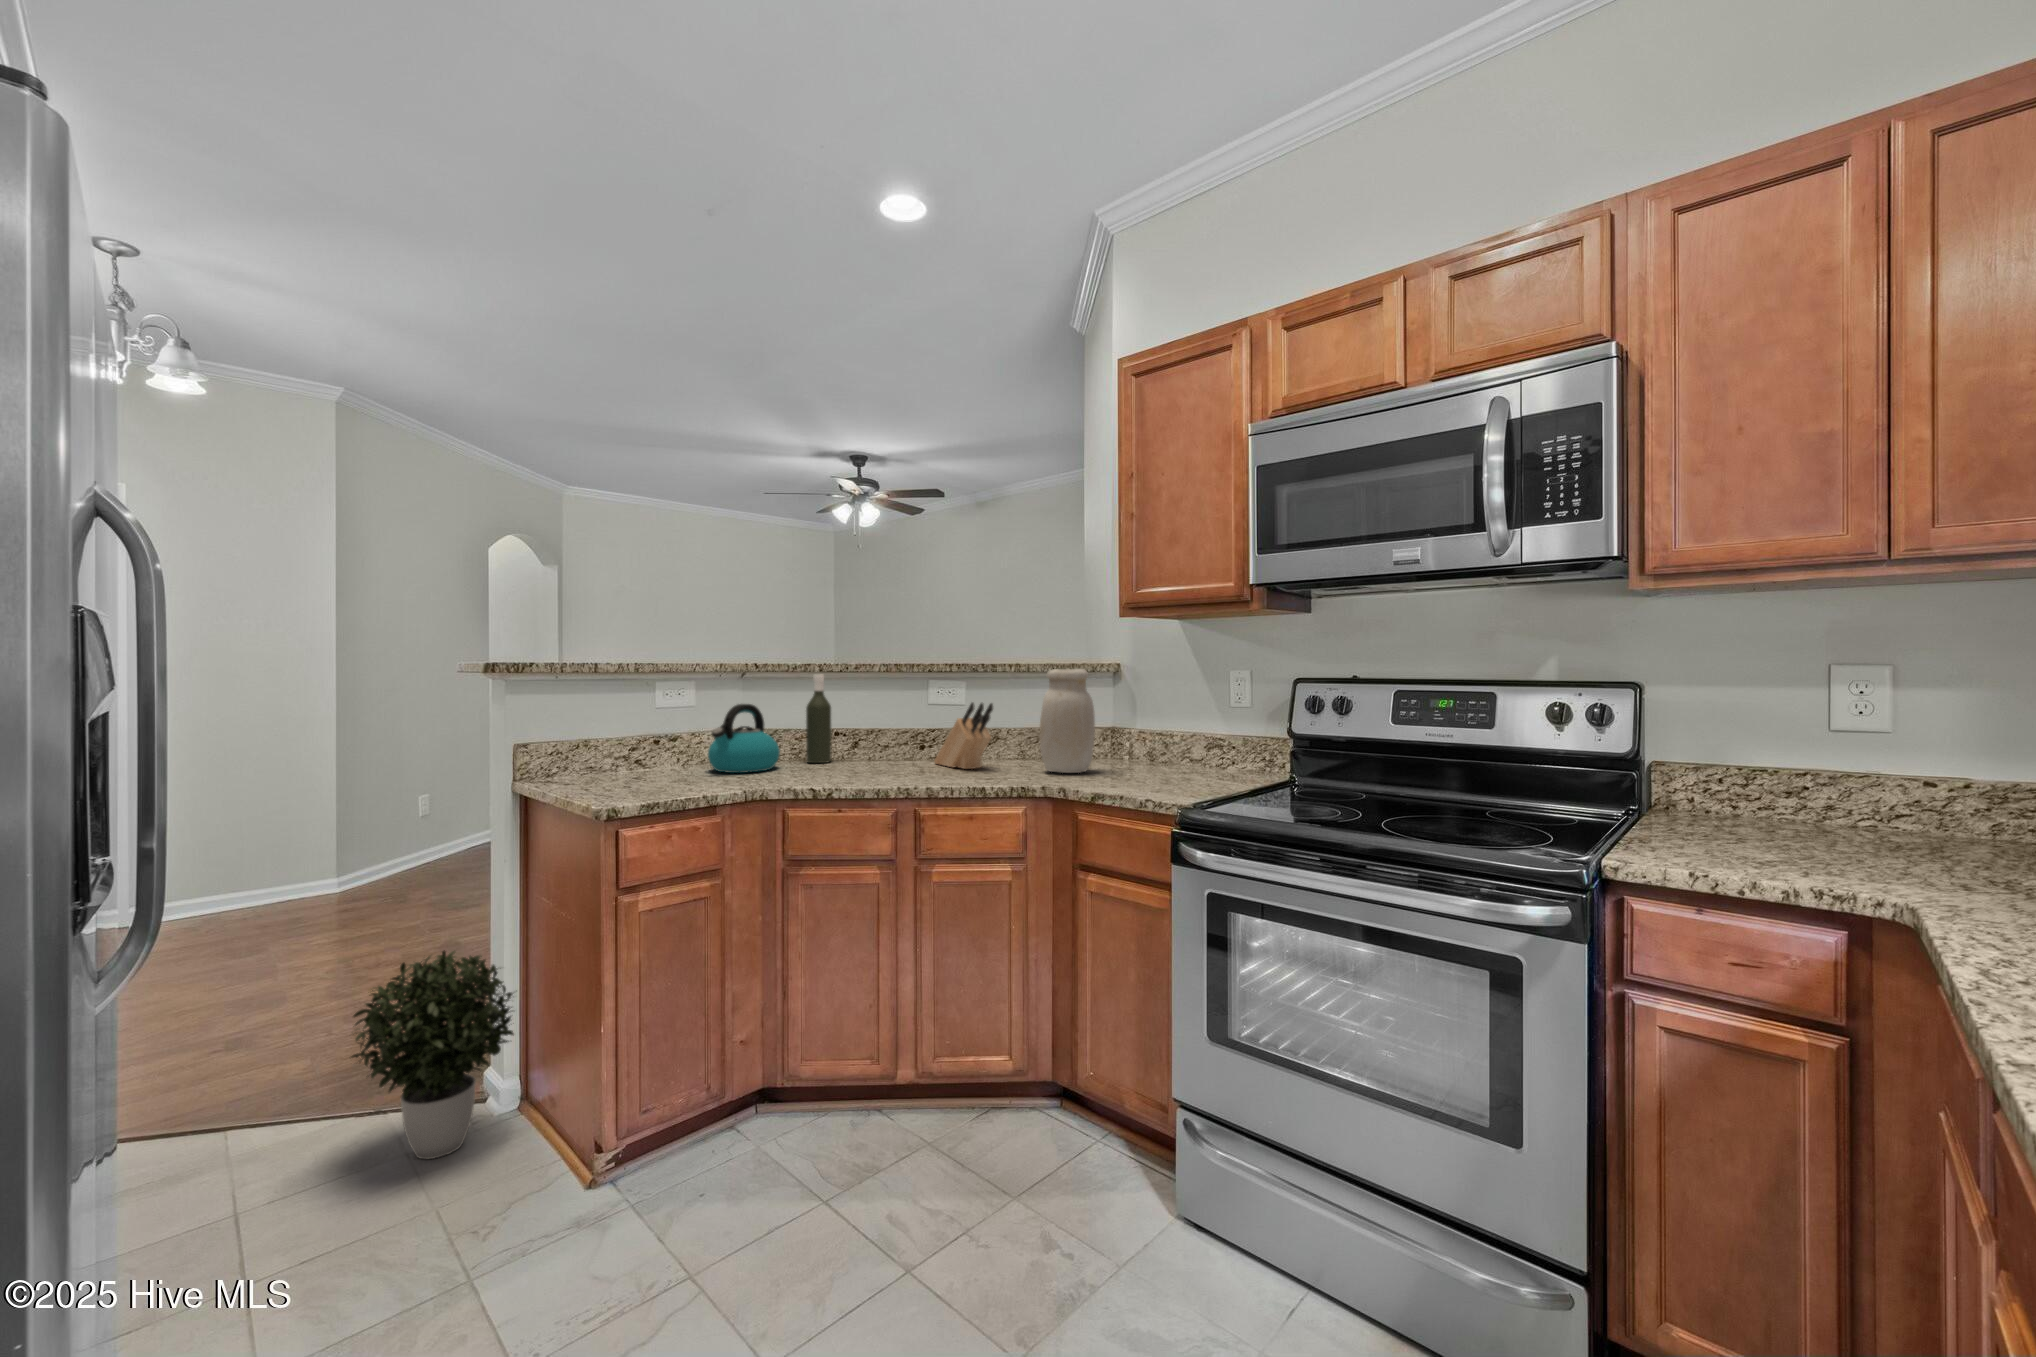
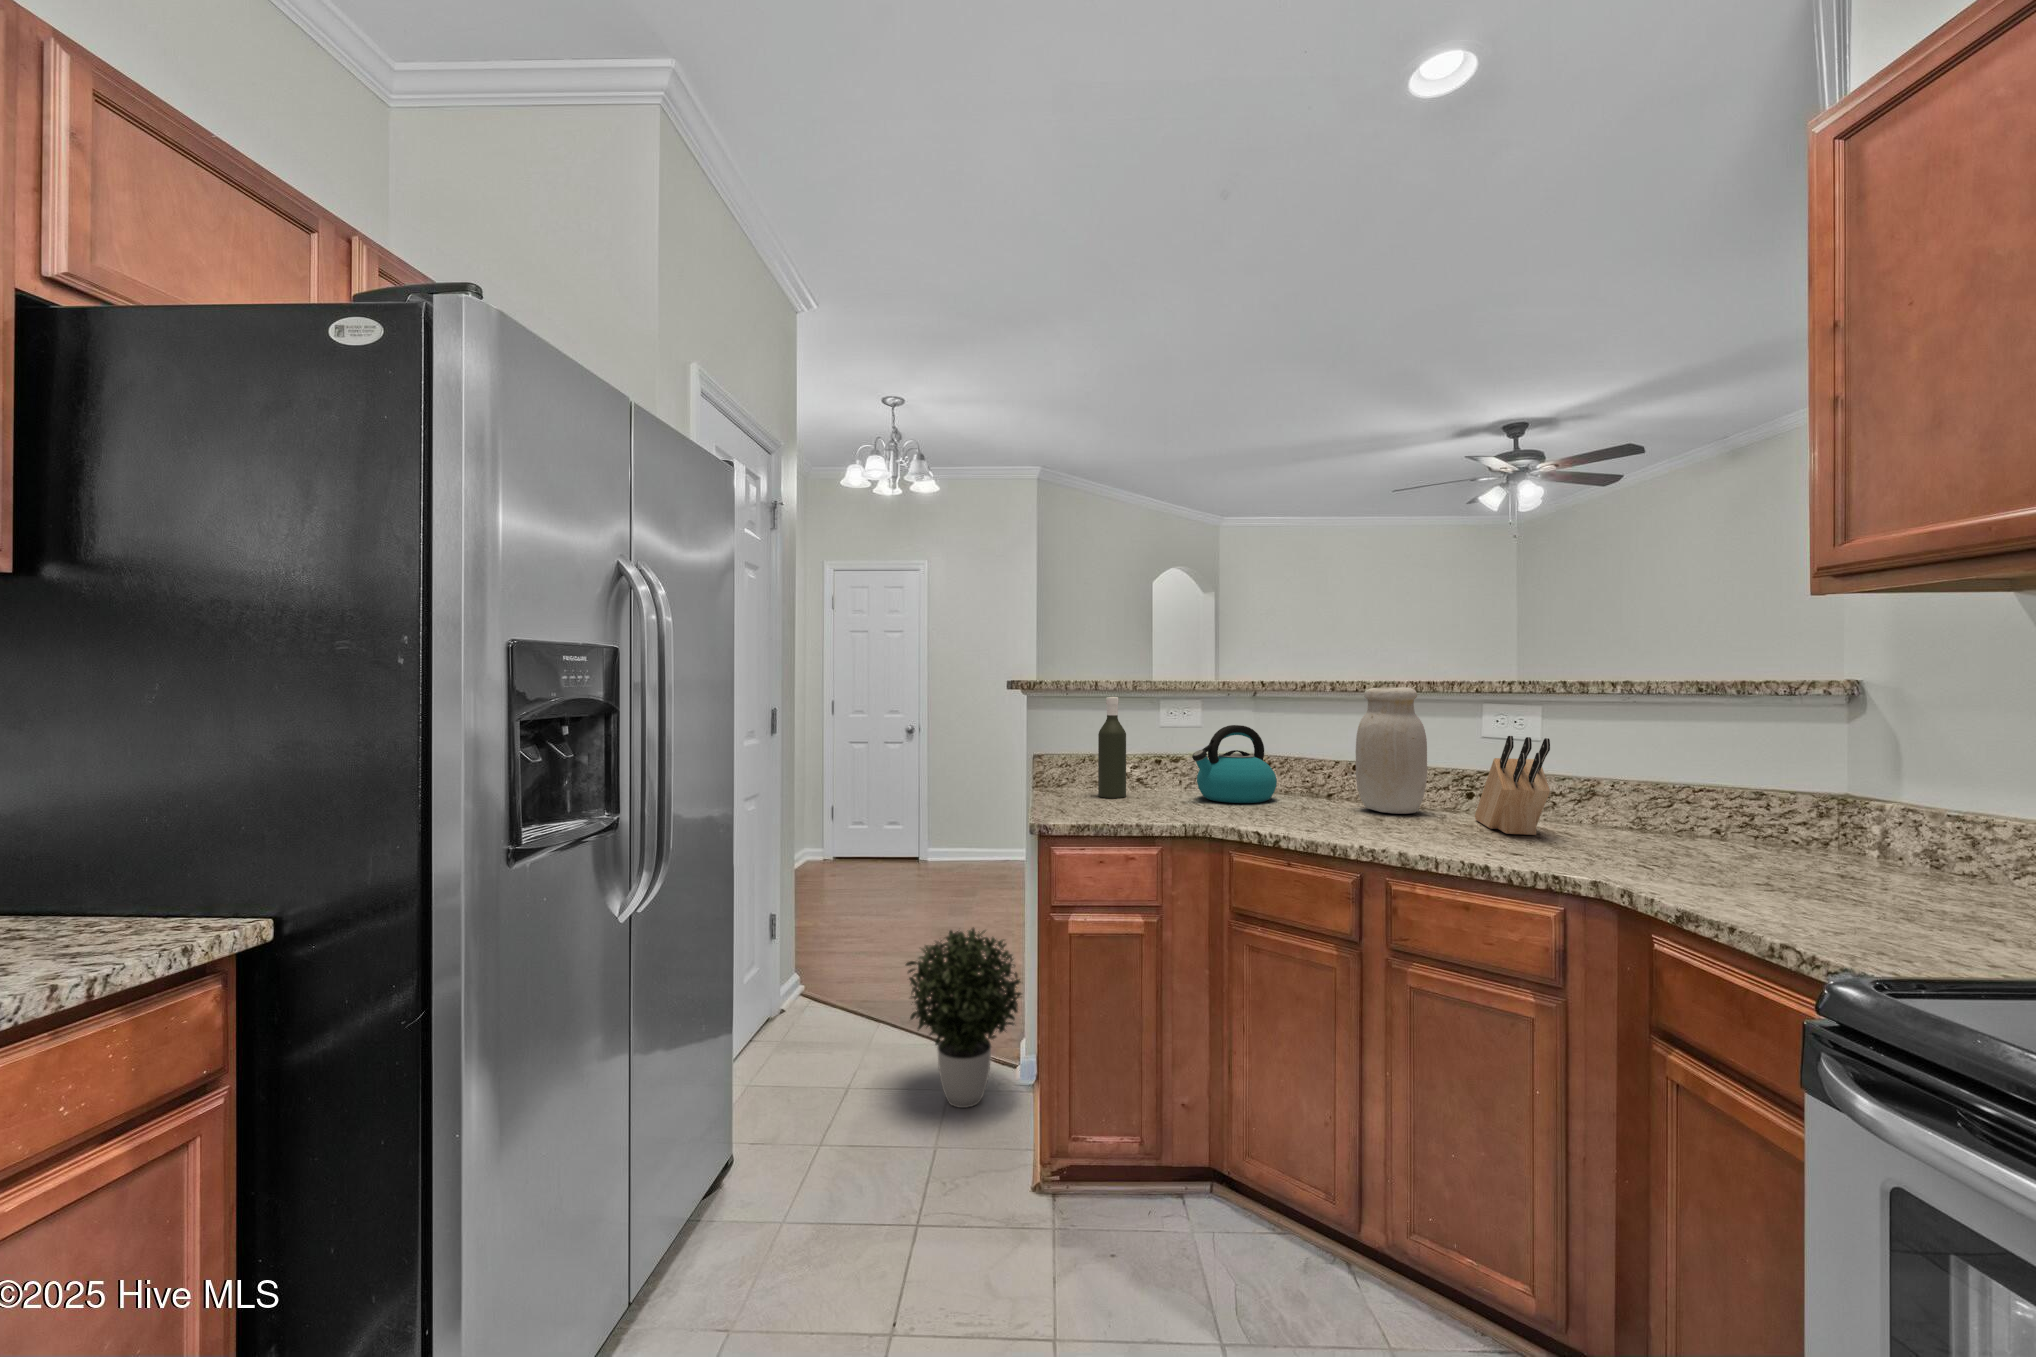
jar: present [1040,669,1095,773] -> present [1356,687,1427,814]
bottle: present [806,675,831,763] -> present [1098,697,1126,798]

